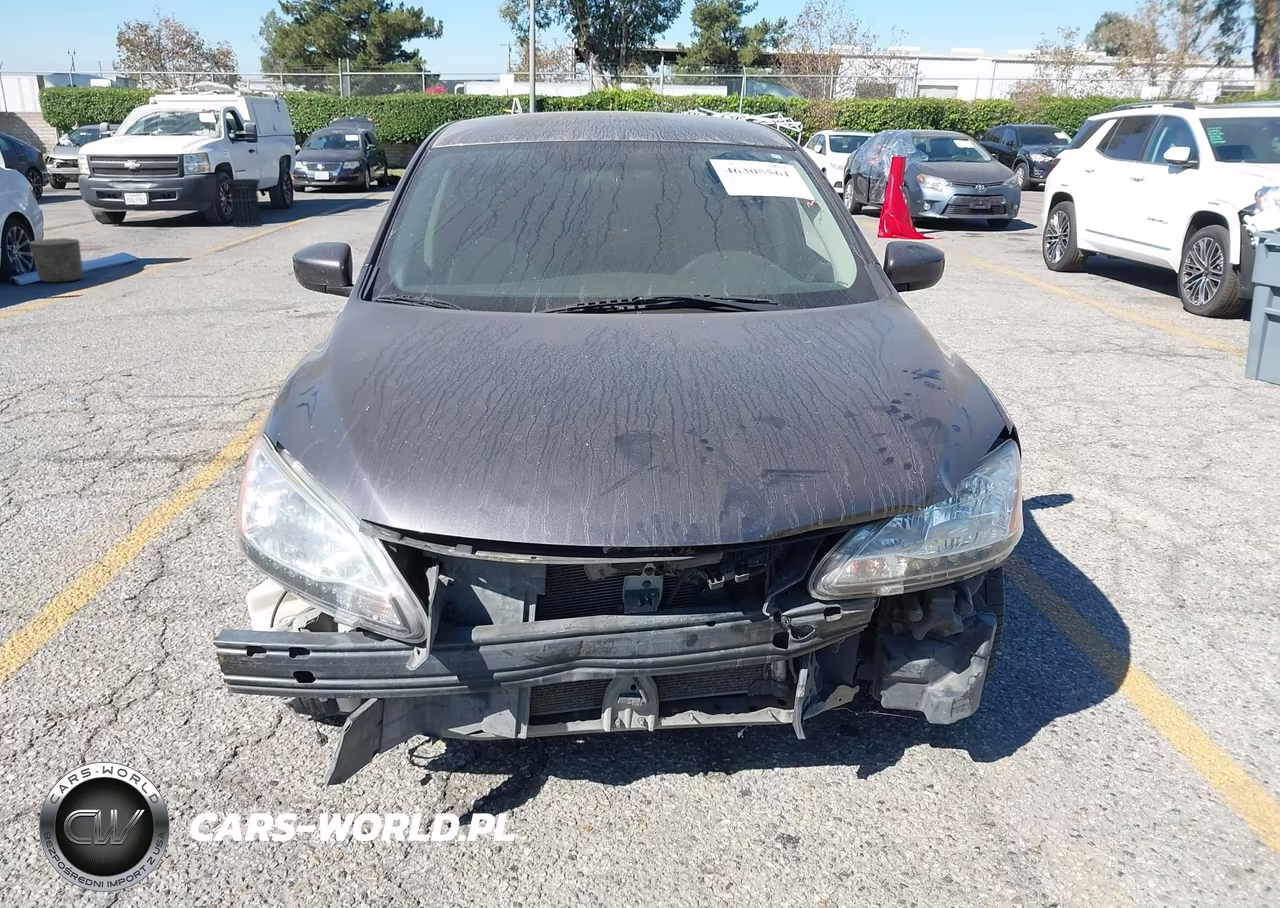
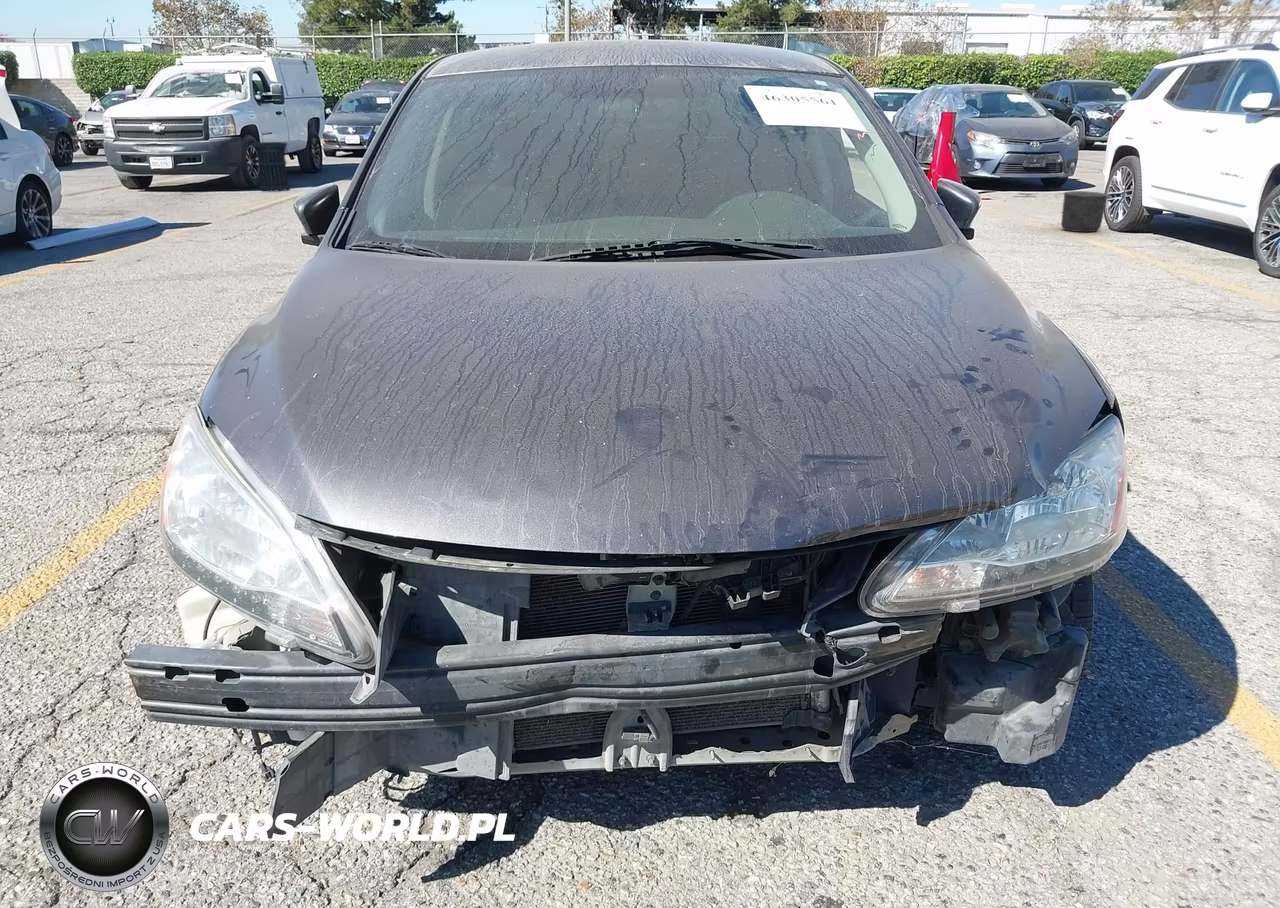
planter: present [30,238,83,283] -> present [1061,191,1107,232]

